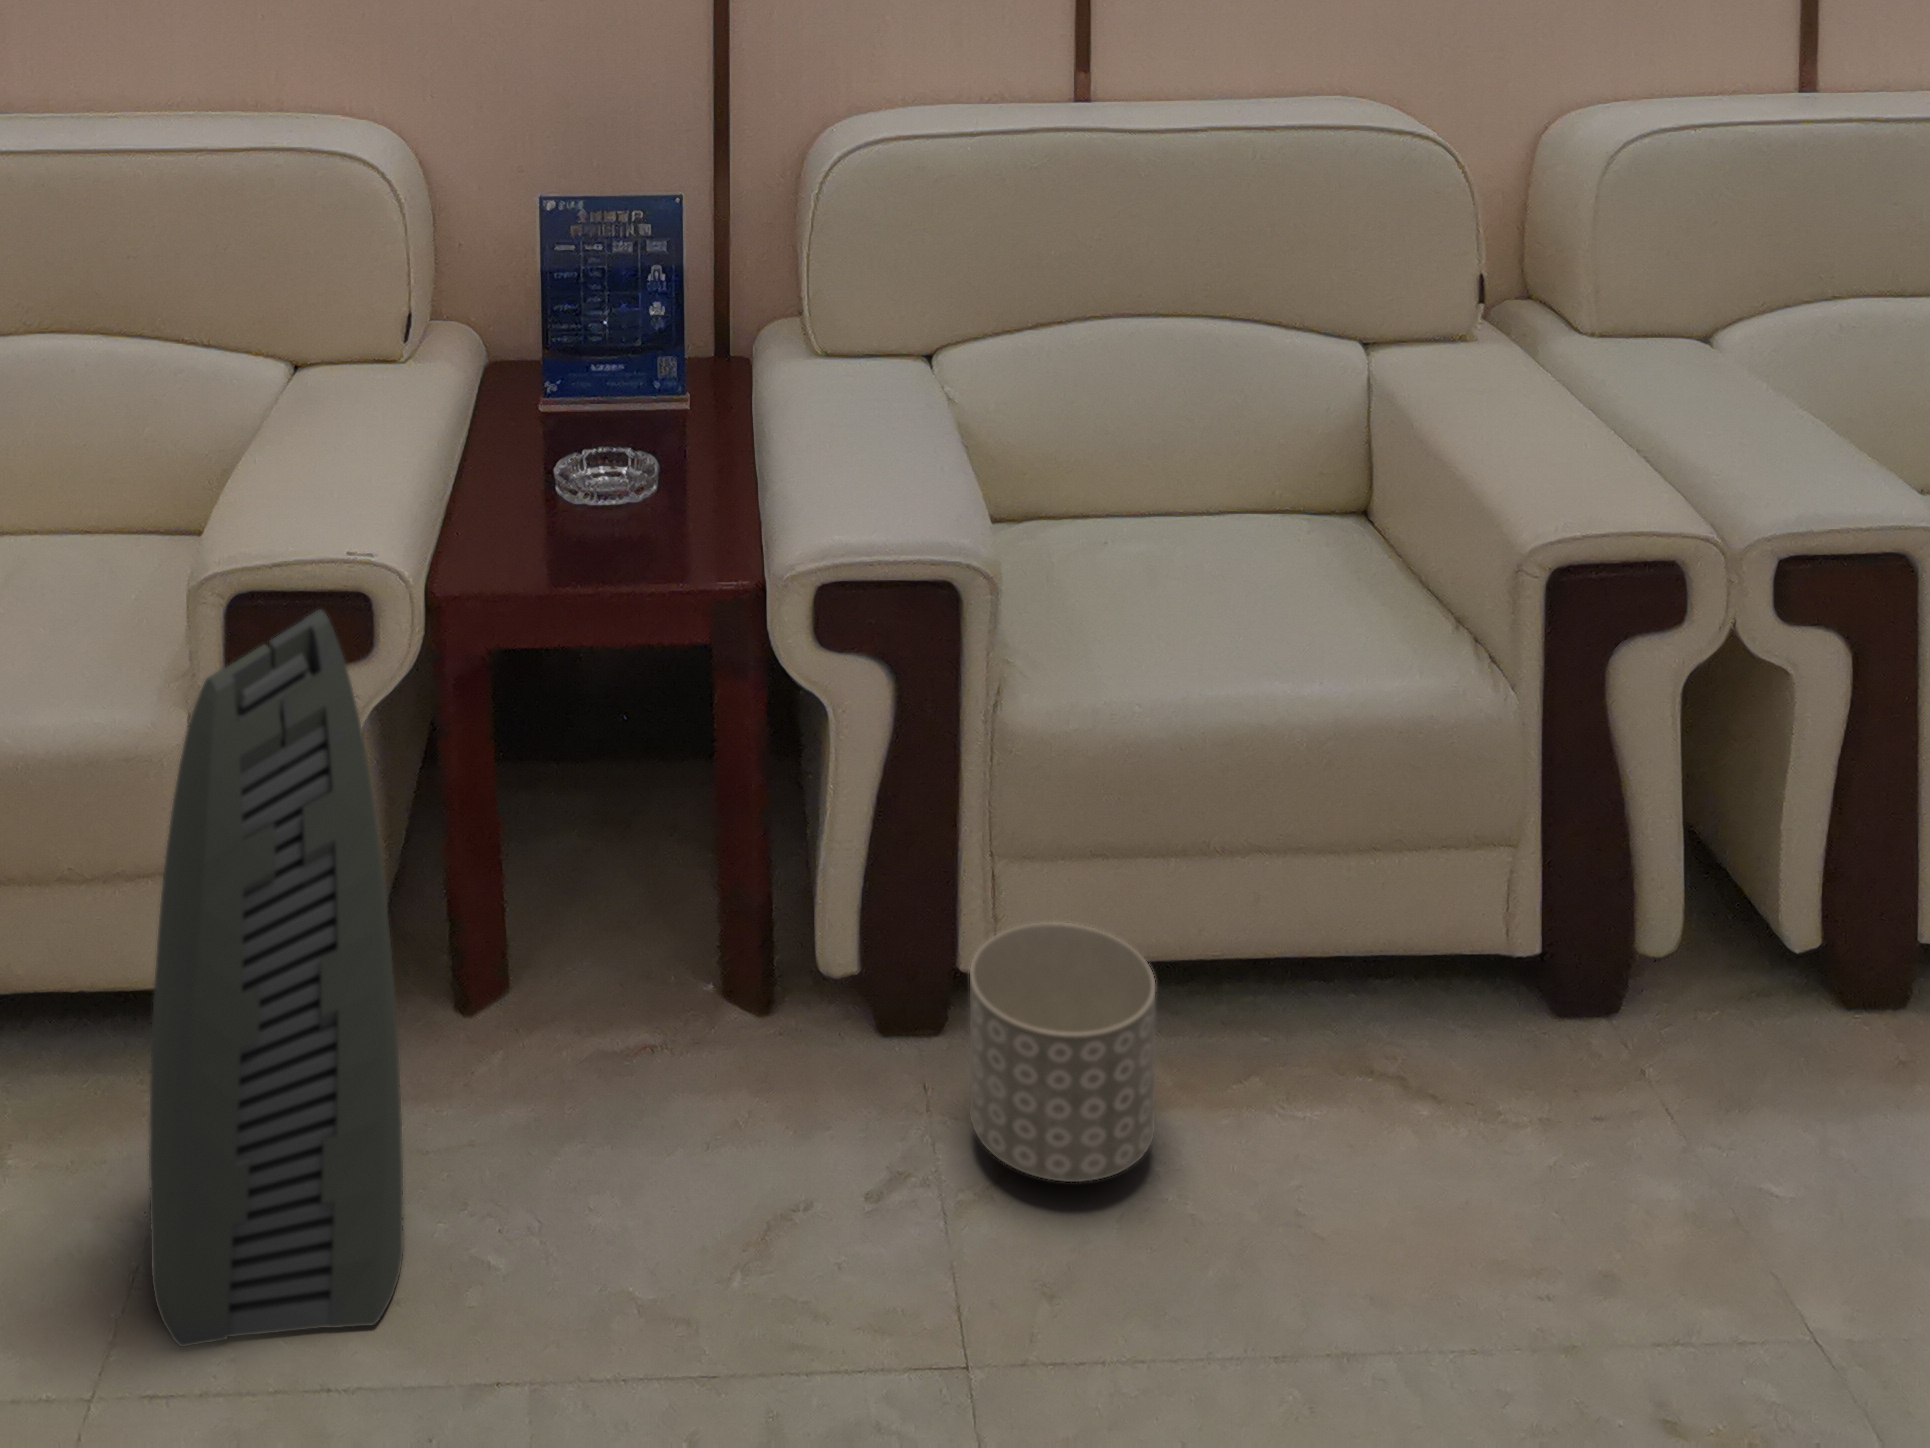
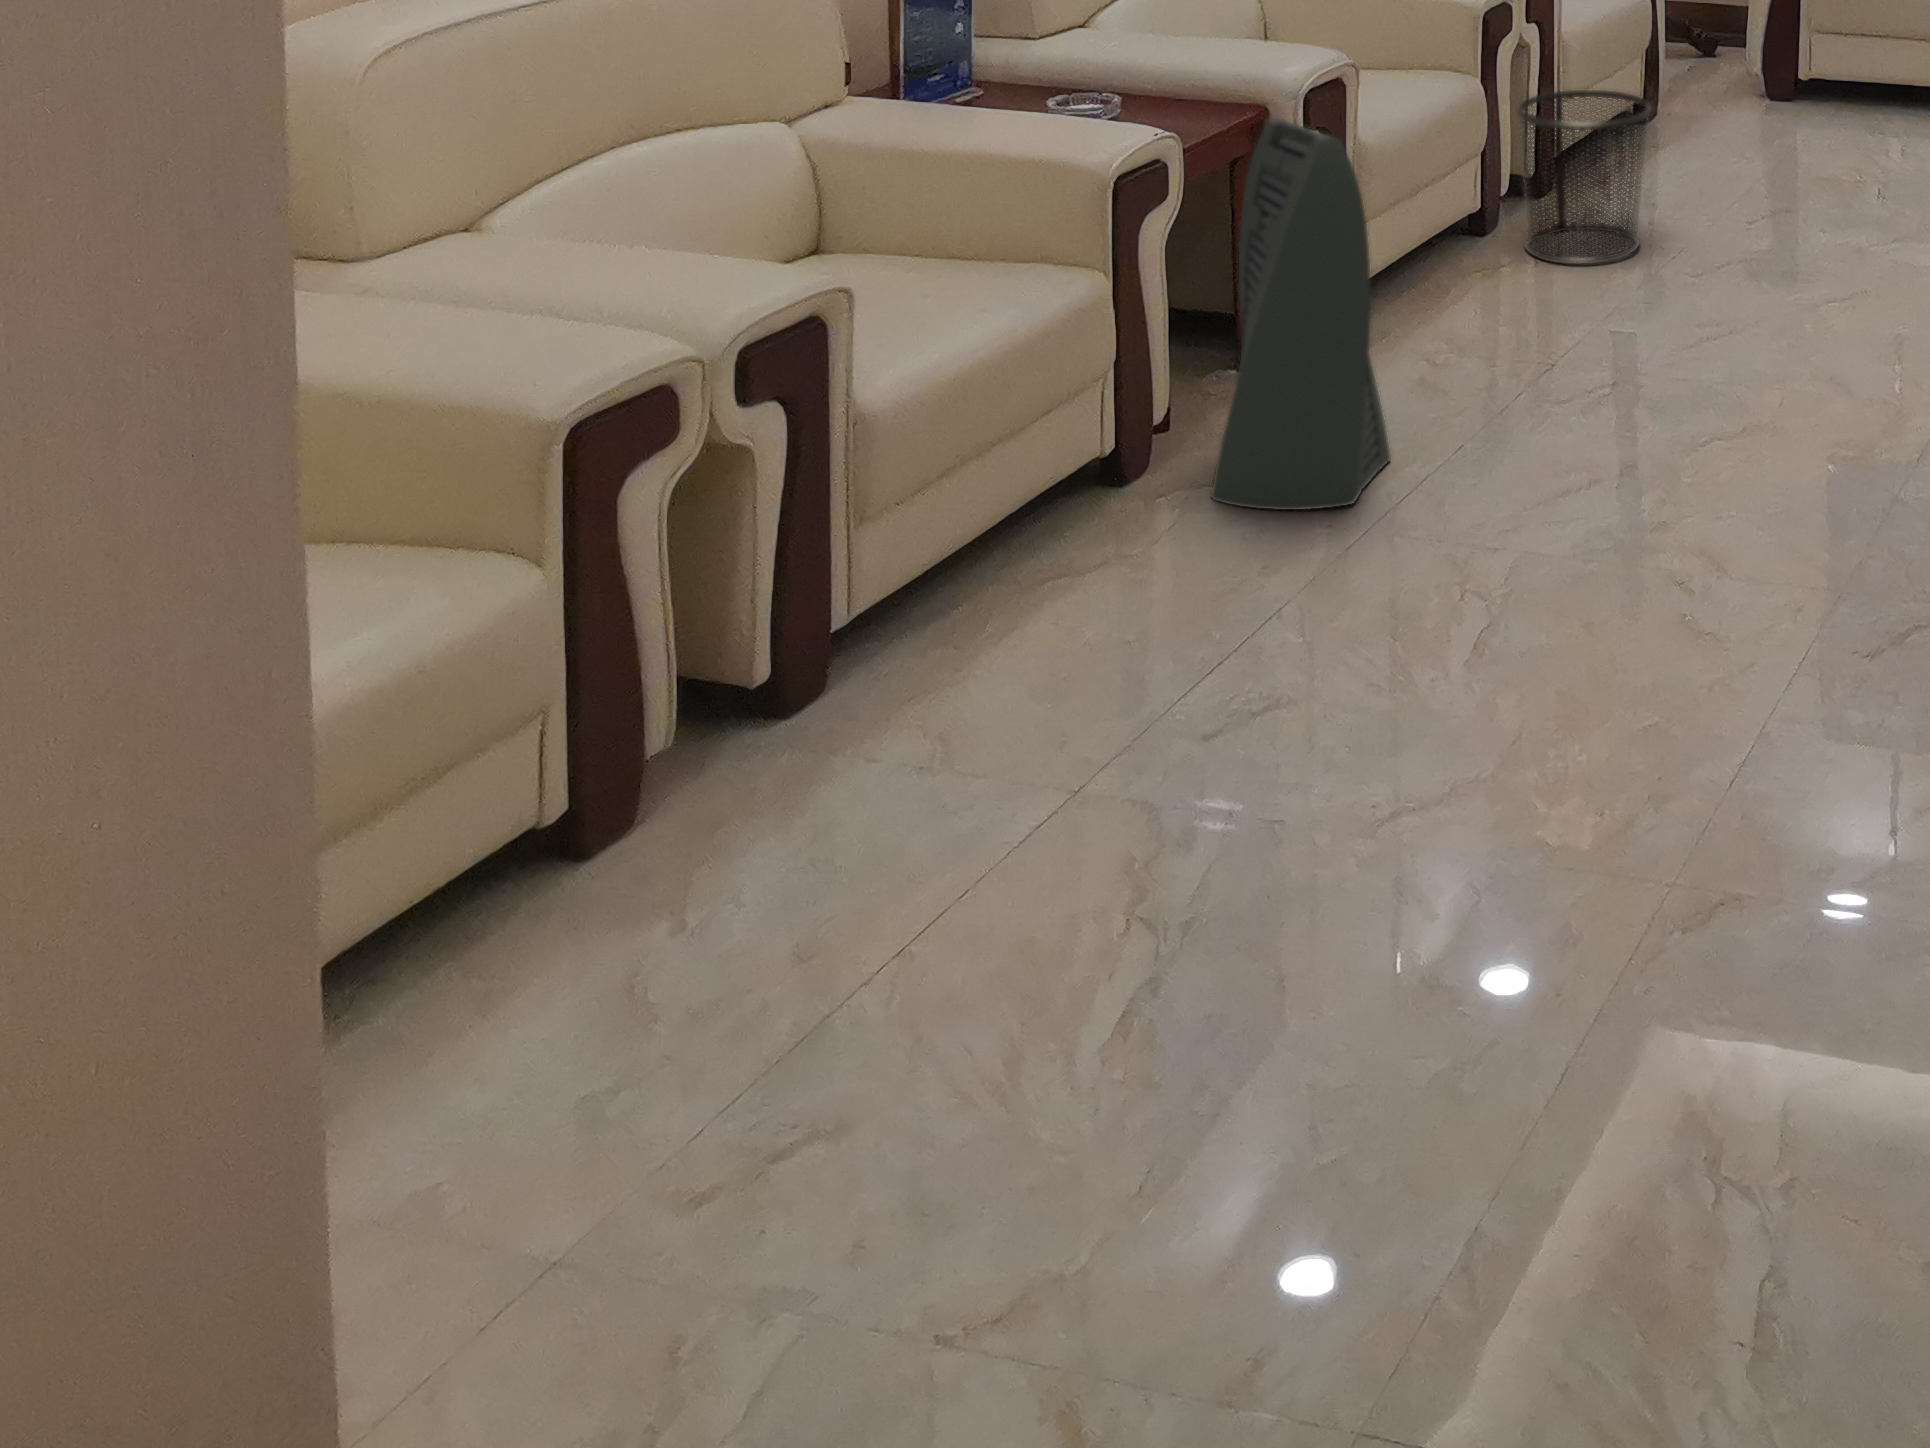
waste bin: none [1406,816,1733,1305] -> present [1517,90,1652,264]
planter: present [970,922,1155,1182] -> none [1398,212,1493,319]

